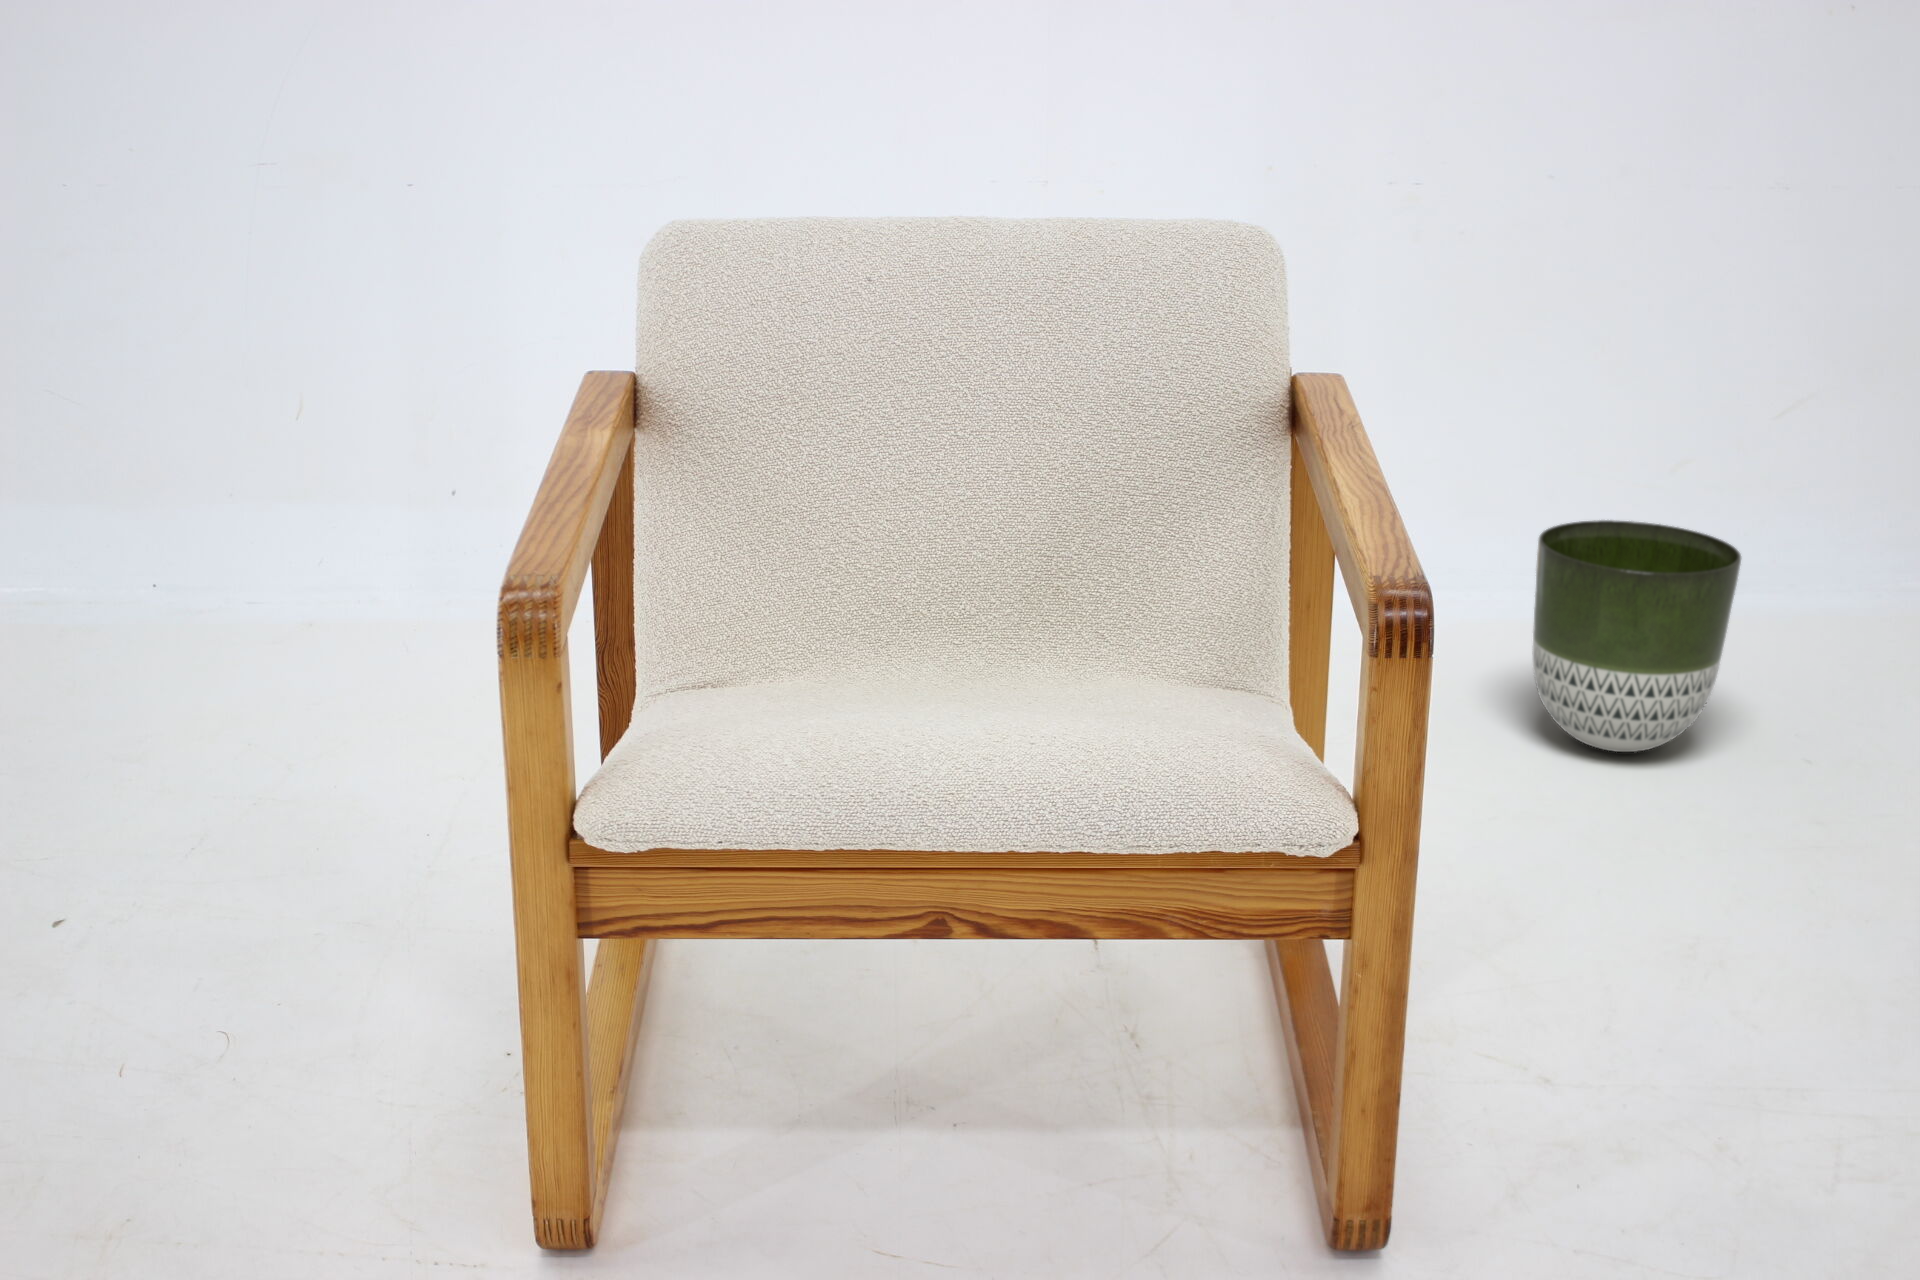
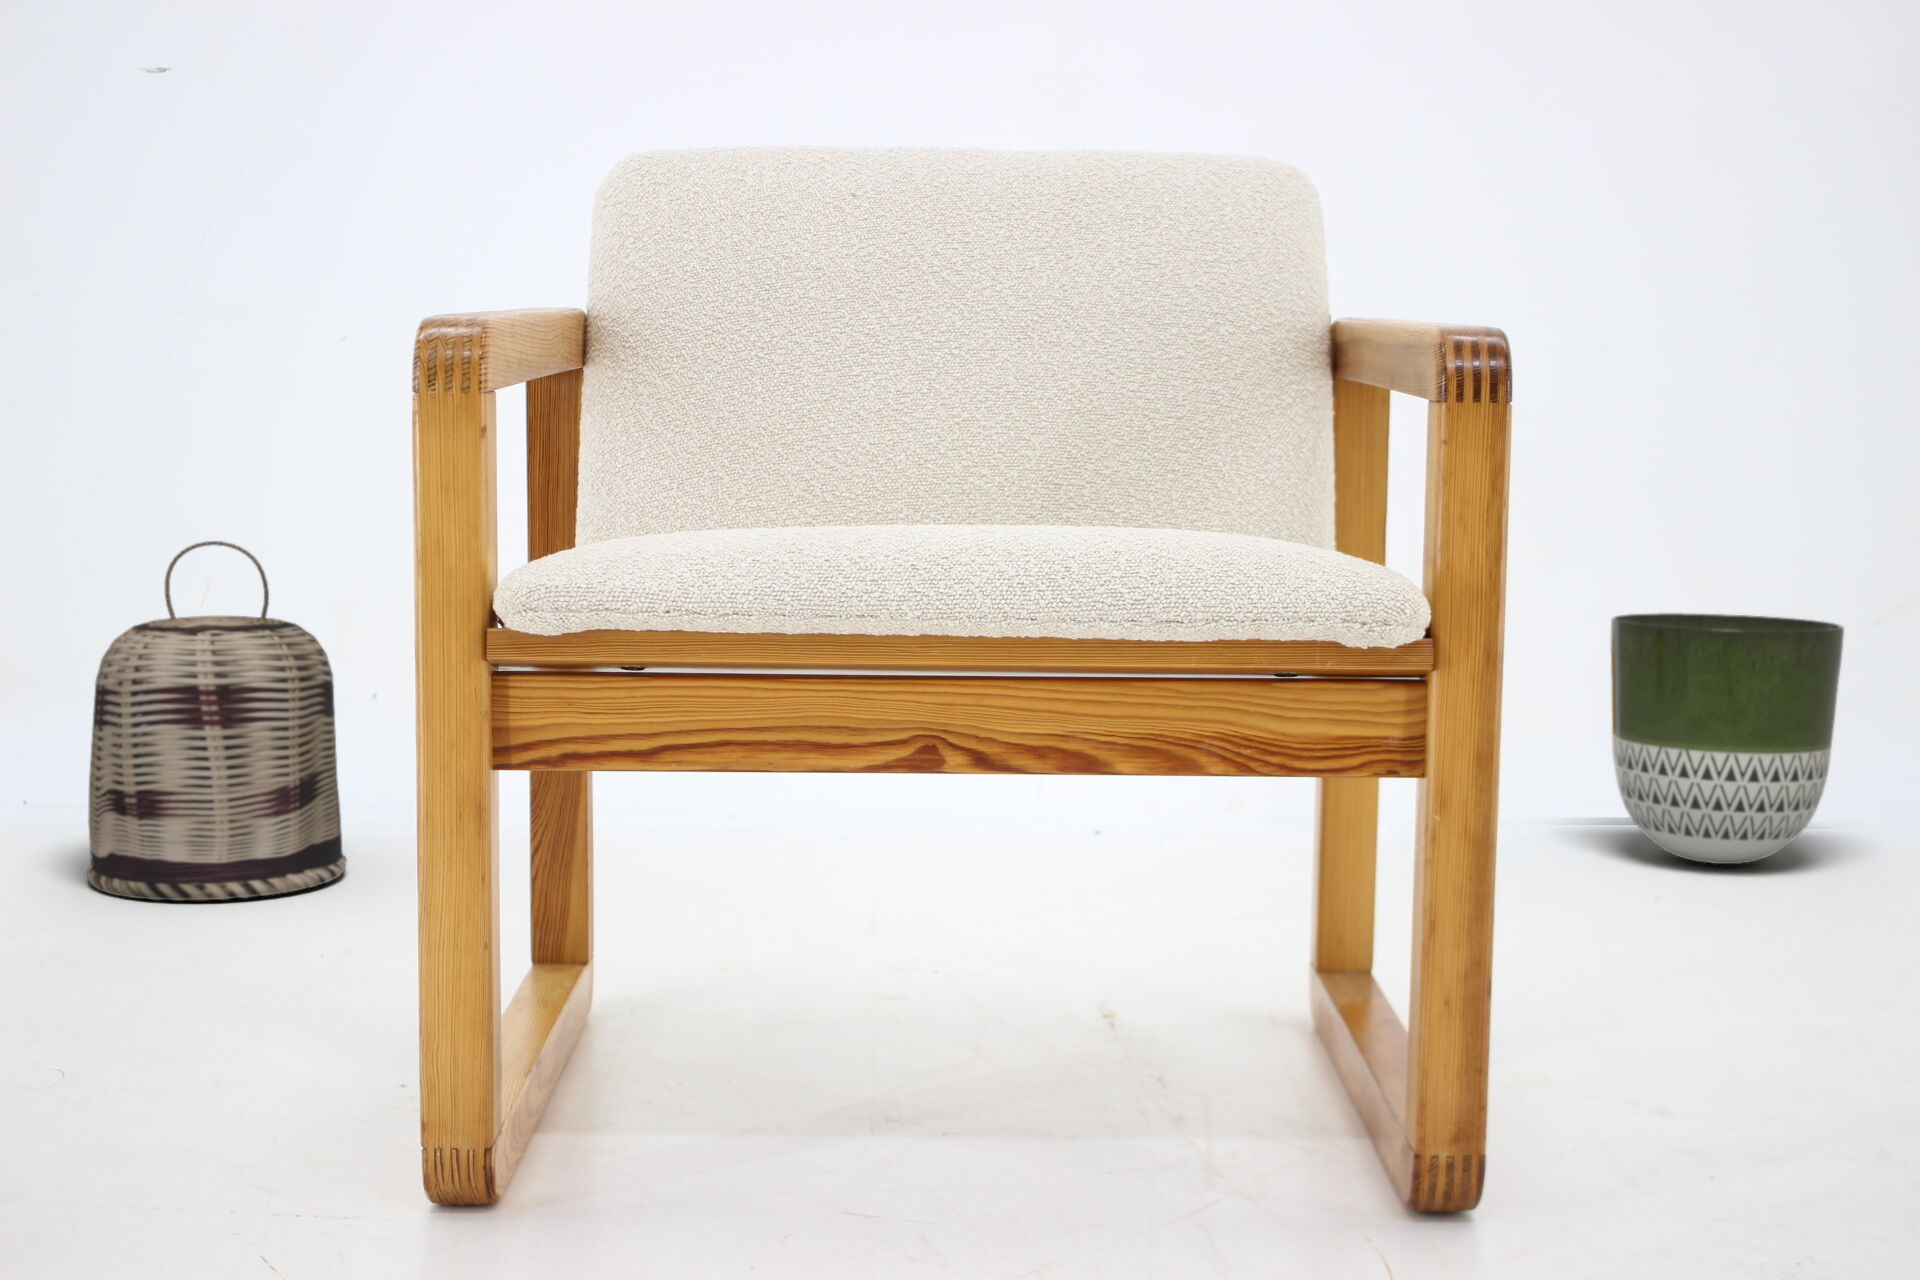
basket: none [221,514,446,829] -> present [87,541,347,900]

